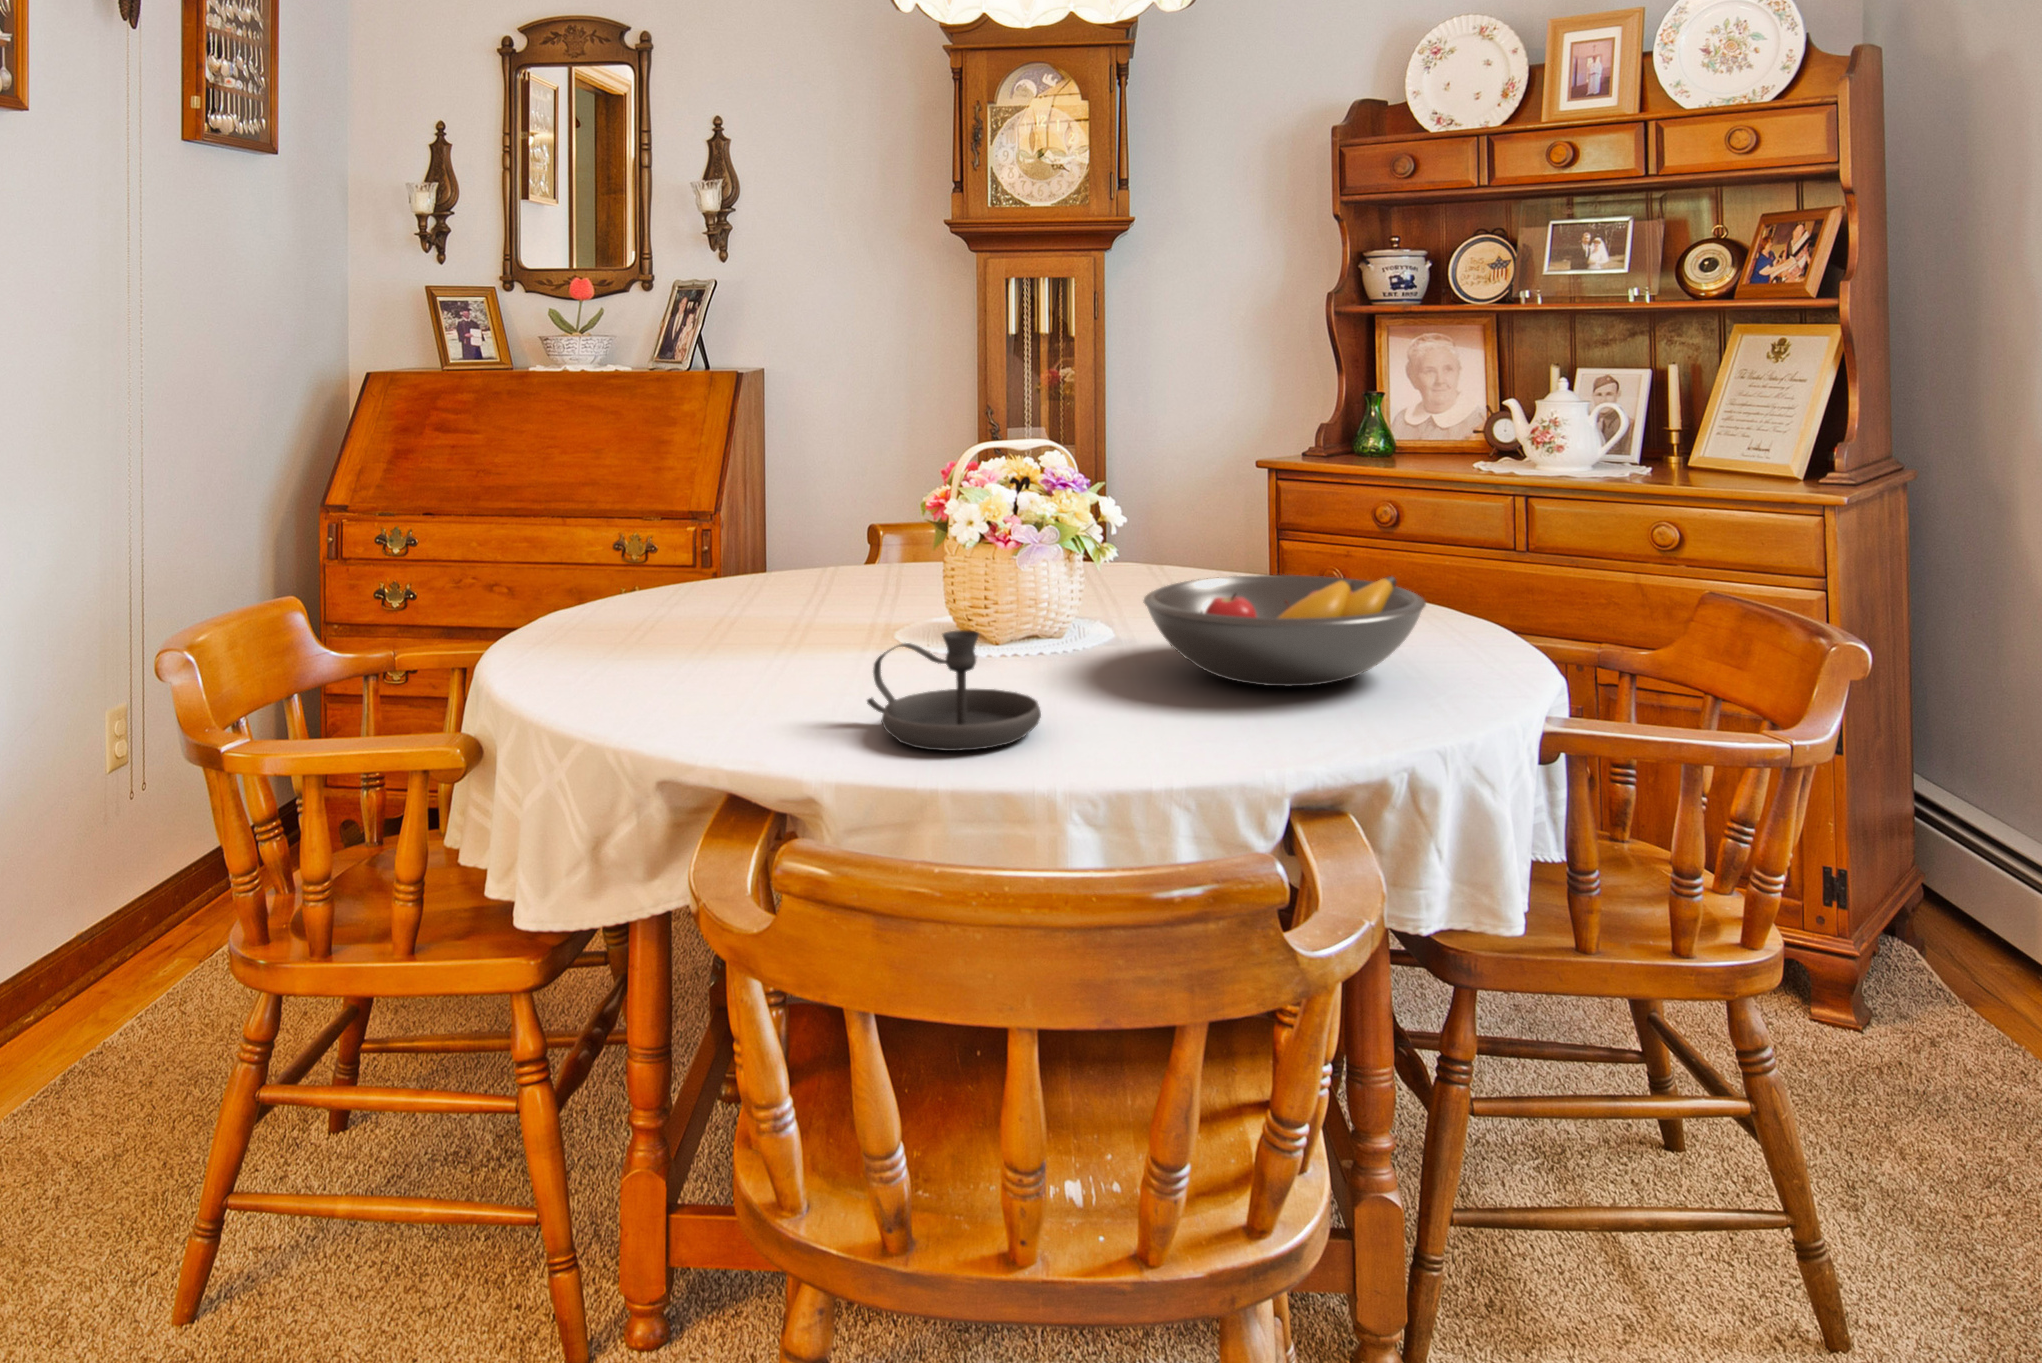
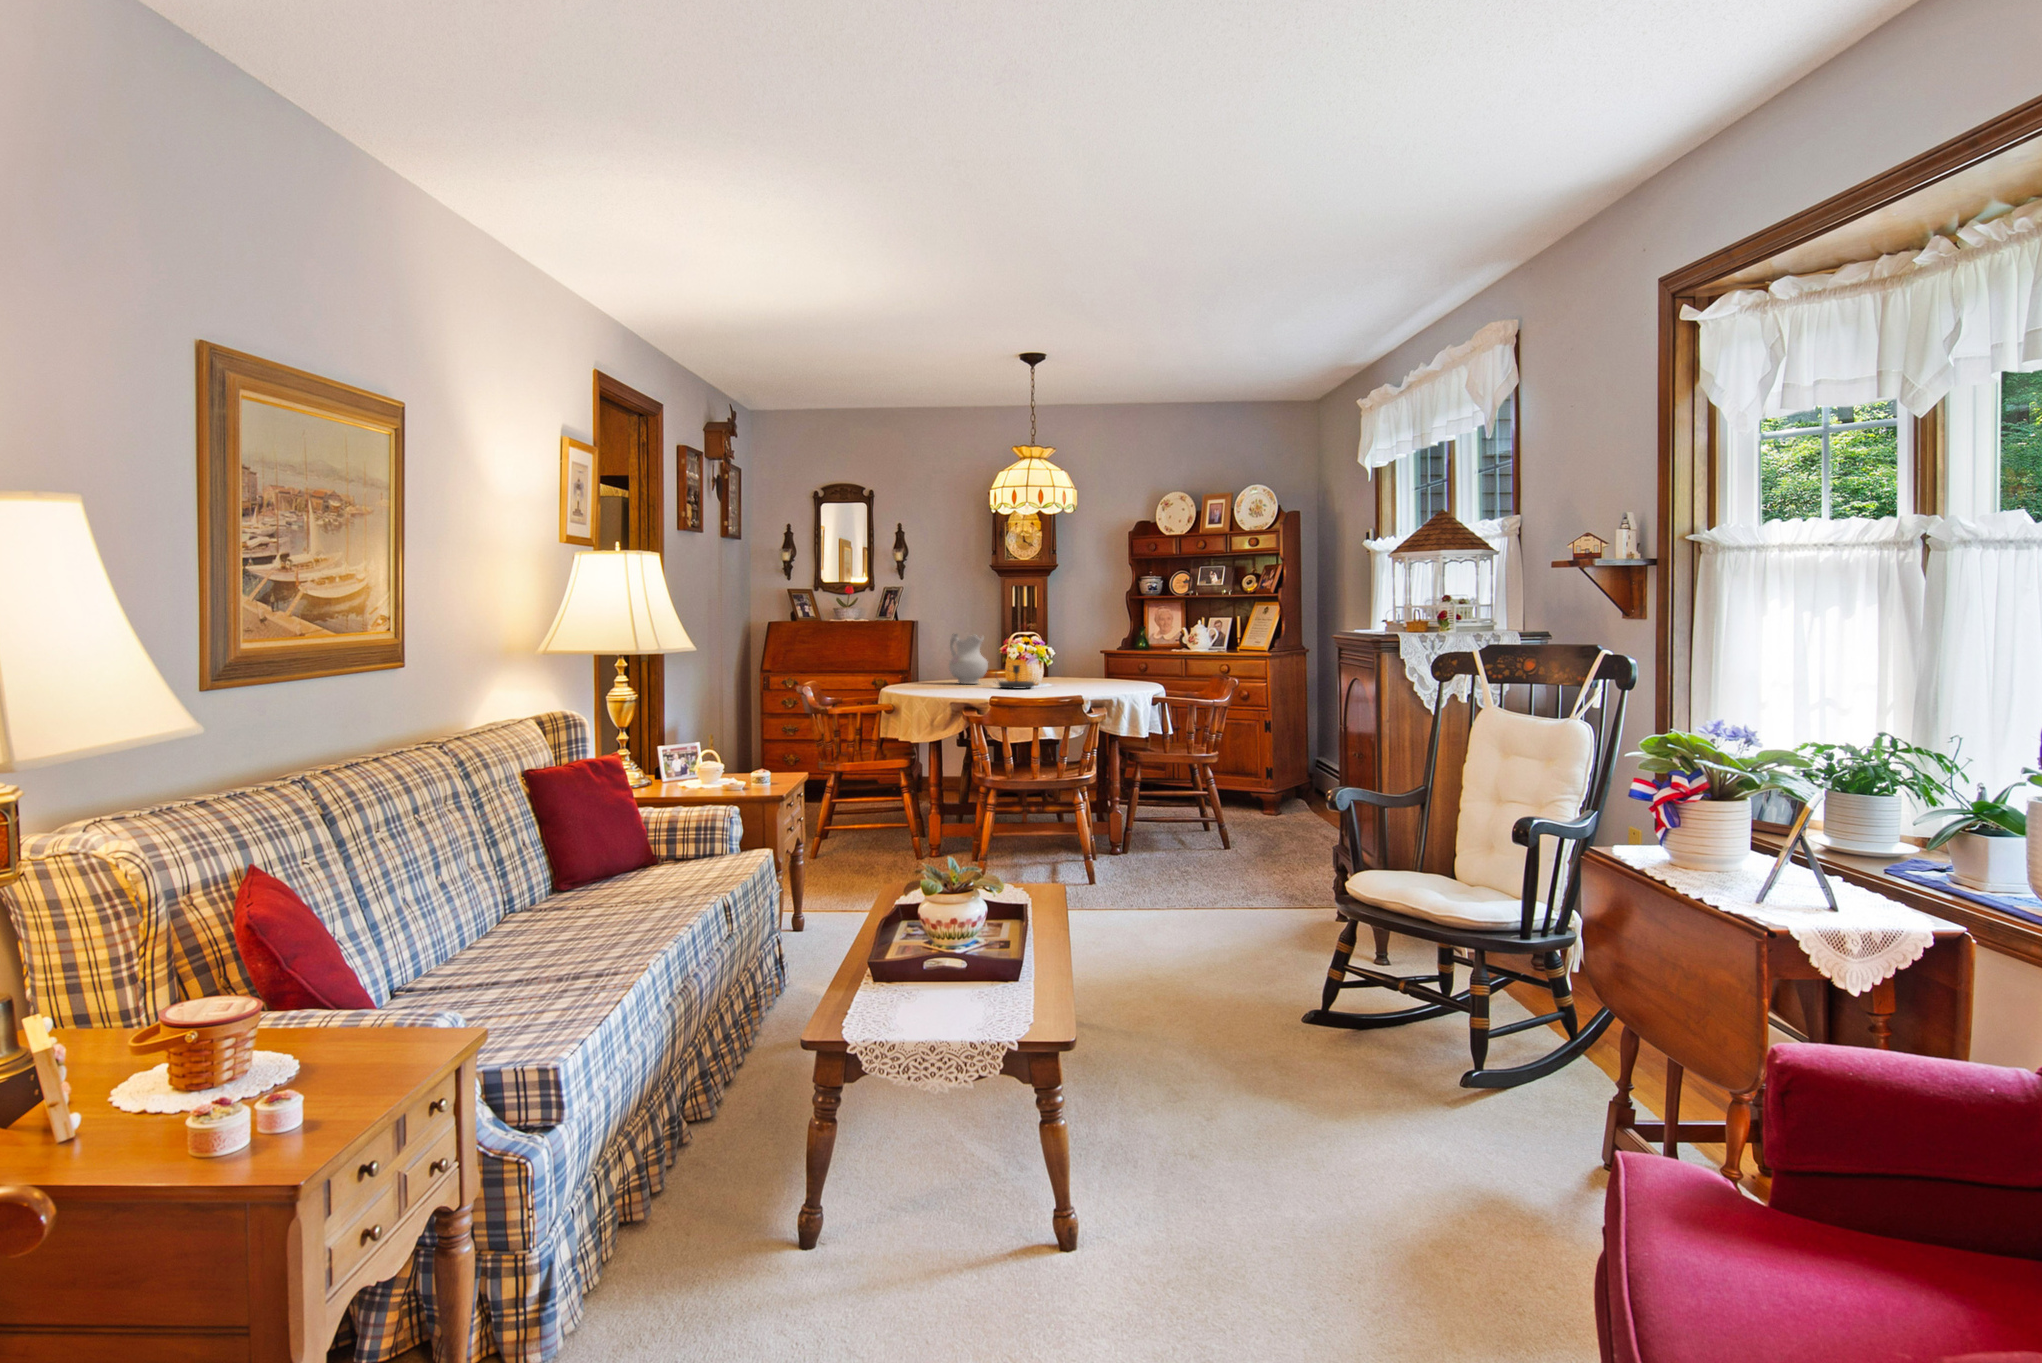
ceramic pitcher: none [716,470,872,679] -> present [949,634,988,684]
fruit bowl: present [1143,575,1426,686] -> none [1058,660,1130,686]

